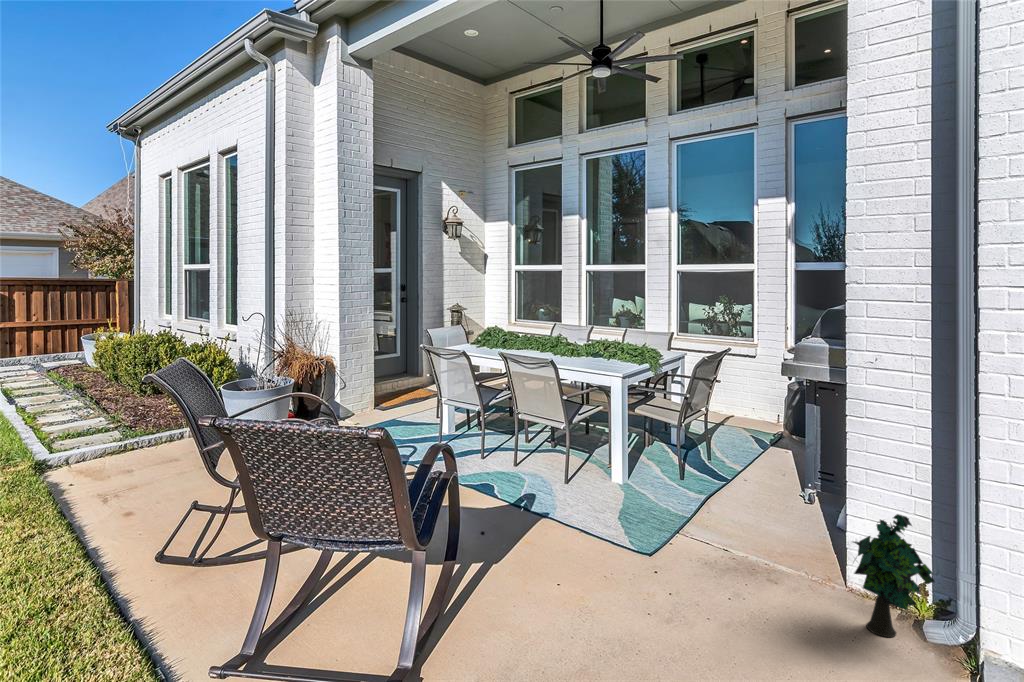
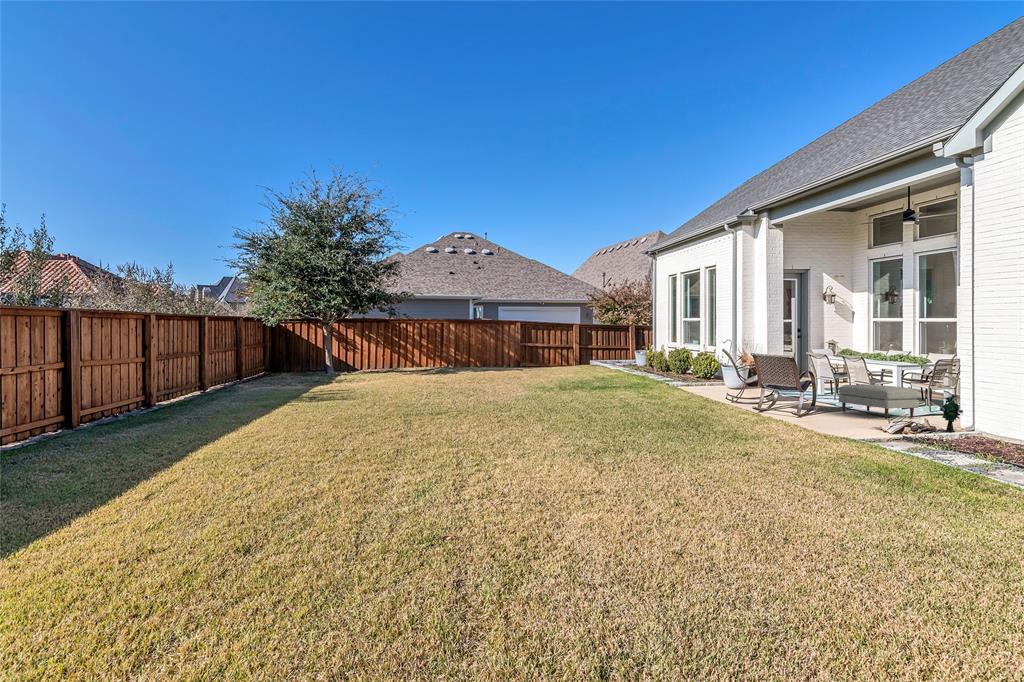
ottoman: none [525,431,700,559] -> present [839,384,919,419]

